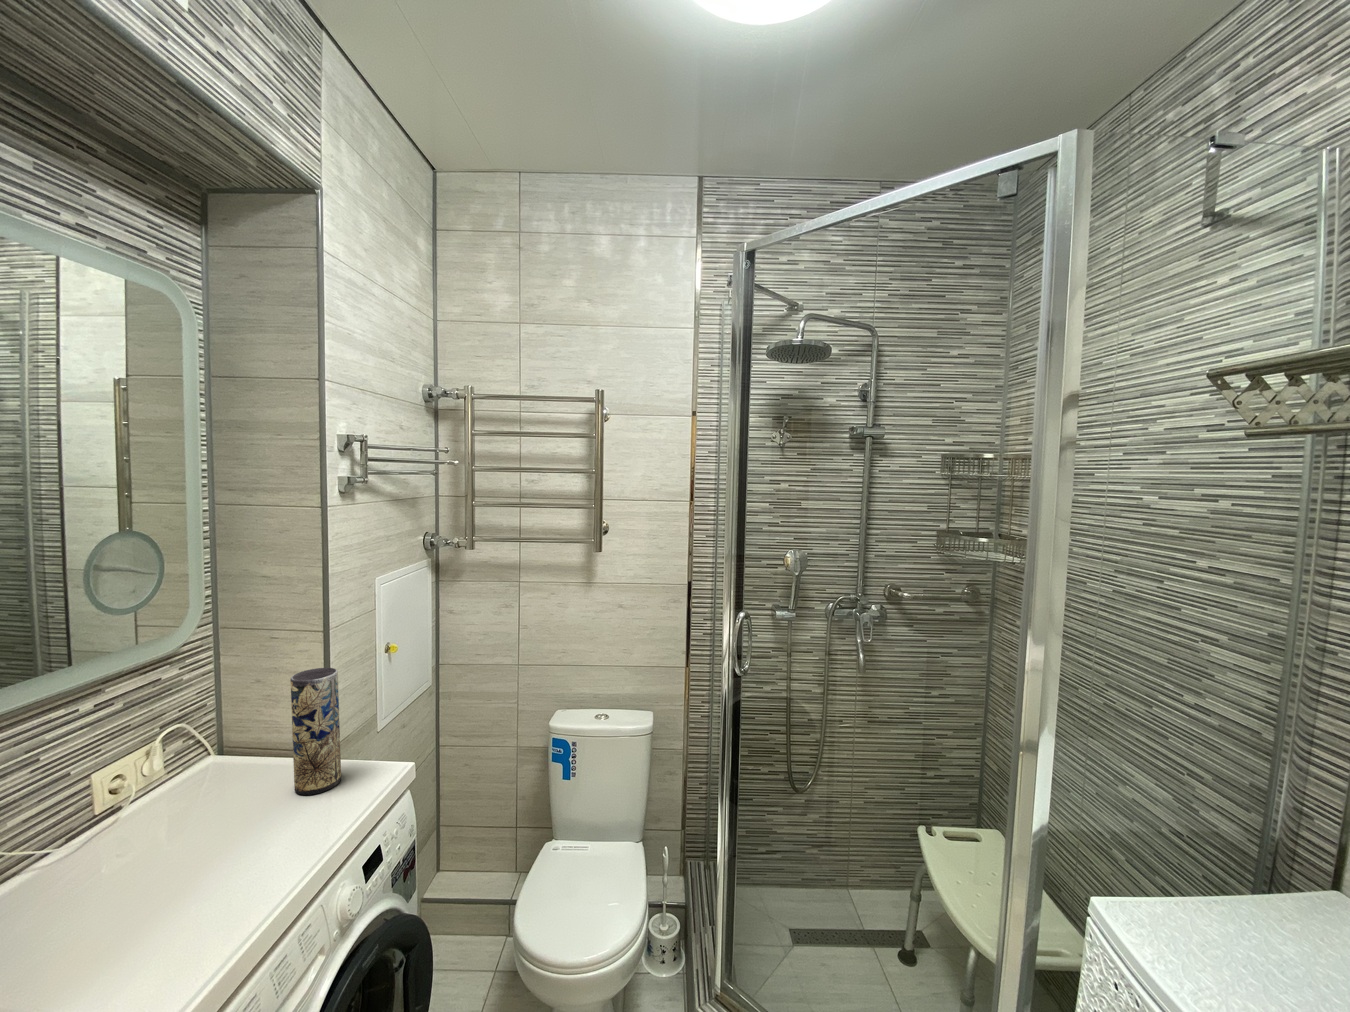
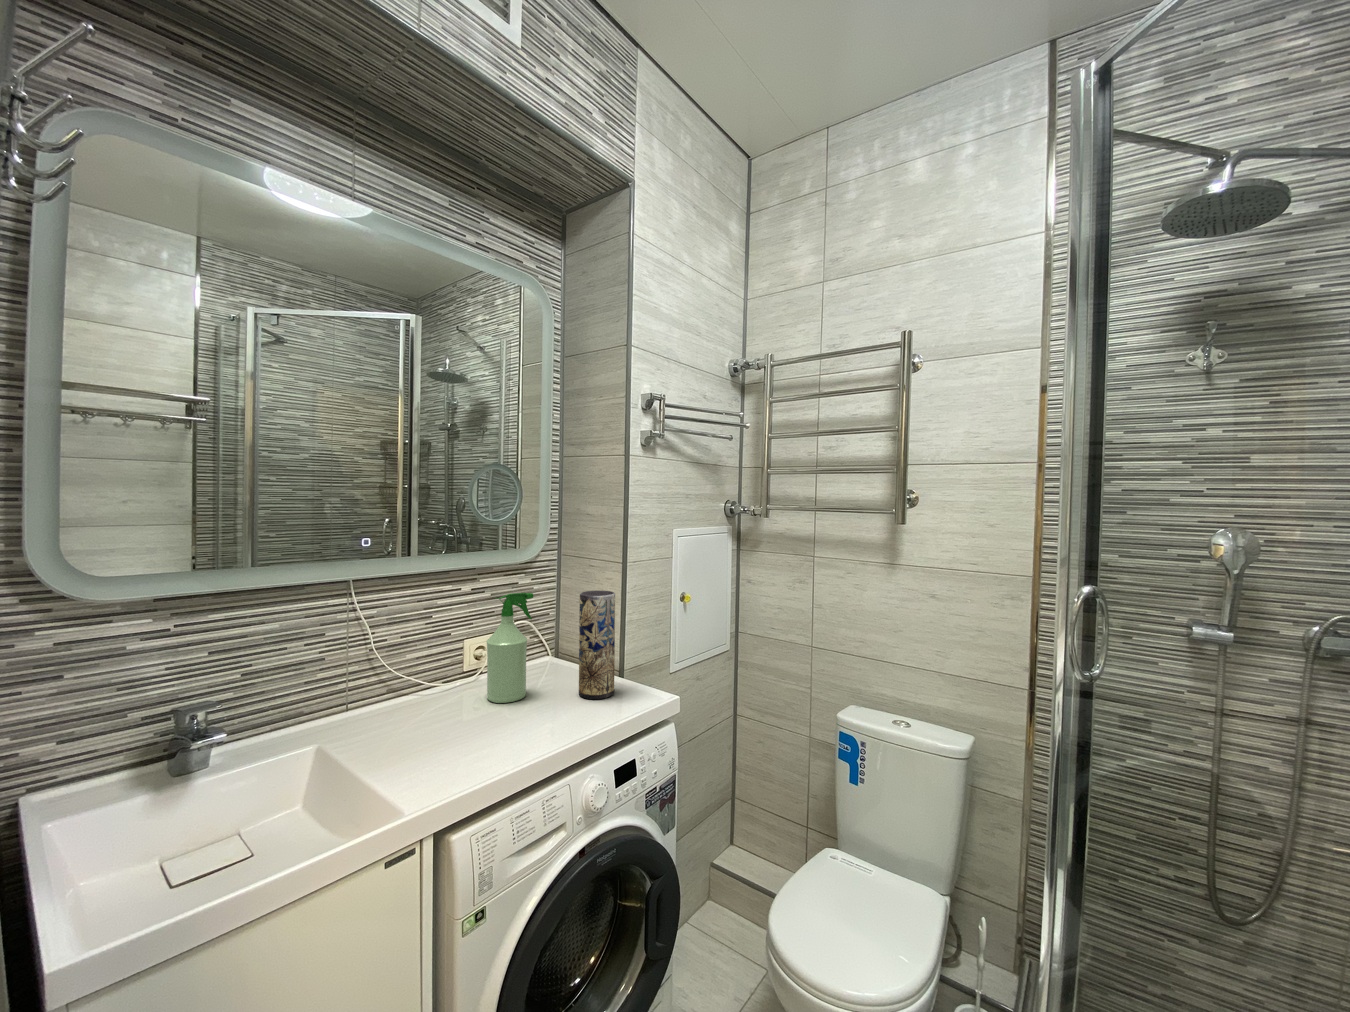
spray bottle: none [152,692,221,842] -> present [487,593,533,703]

